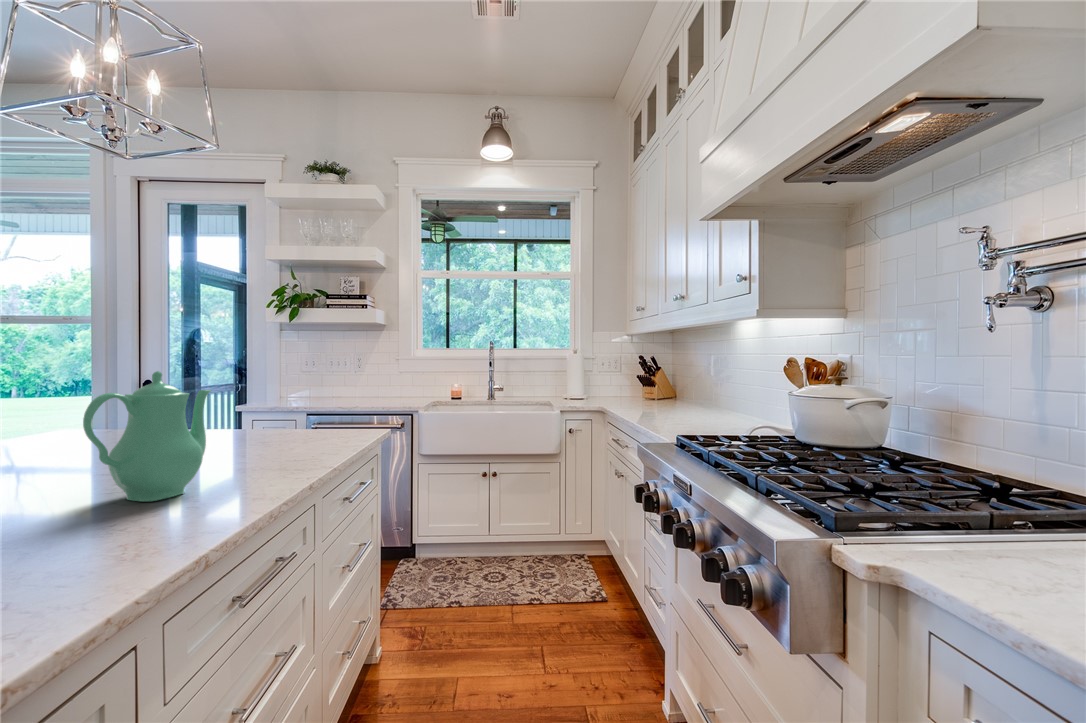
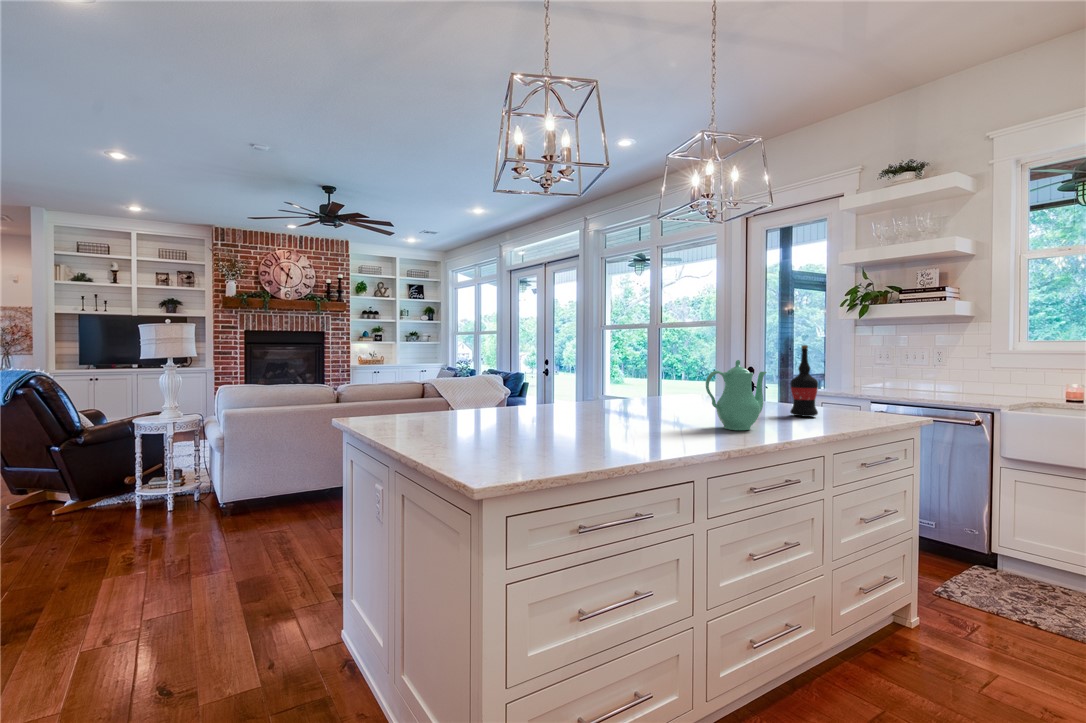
wine bottle: none [234,348,275,449] -> present [790,345,818,417]

